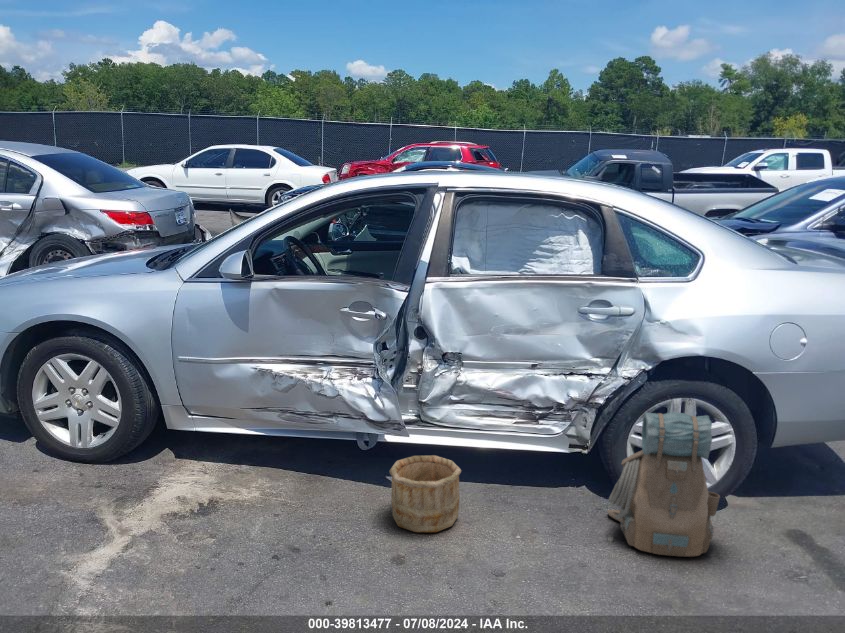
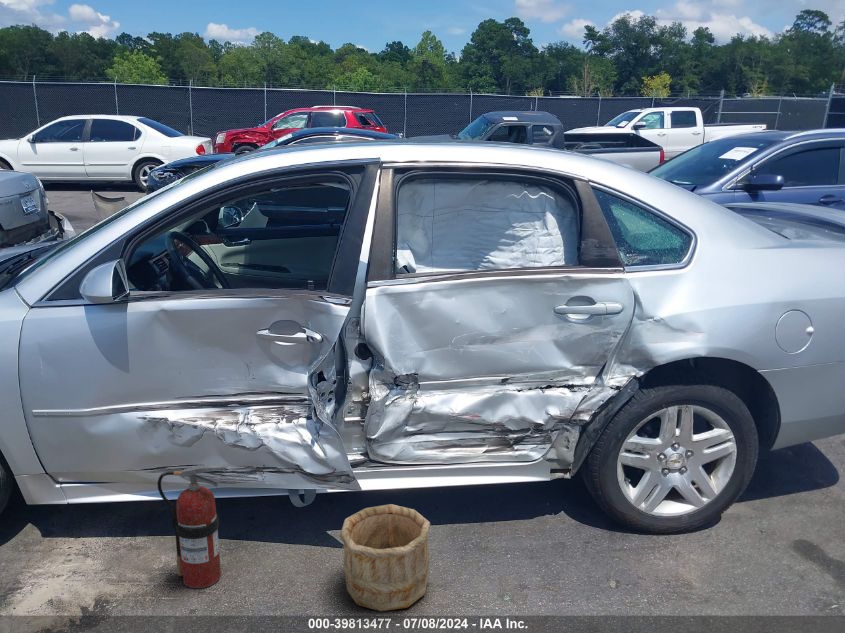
fire extinguisher: none [260,407,312,503] -> present [158,464,229,588]
backpack: present [607,412,720,557] -> none [598,429,737,599]

